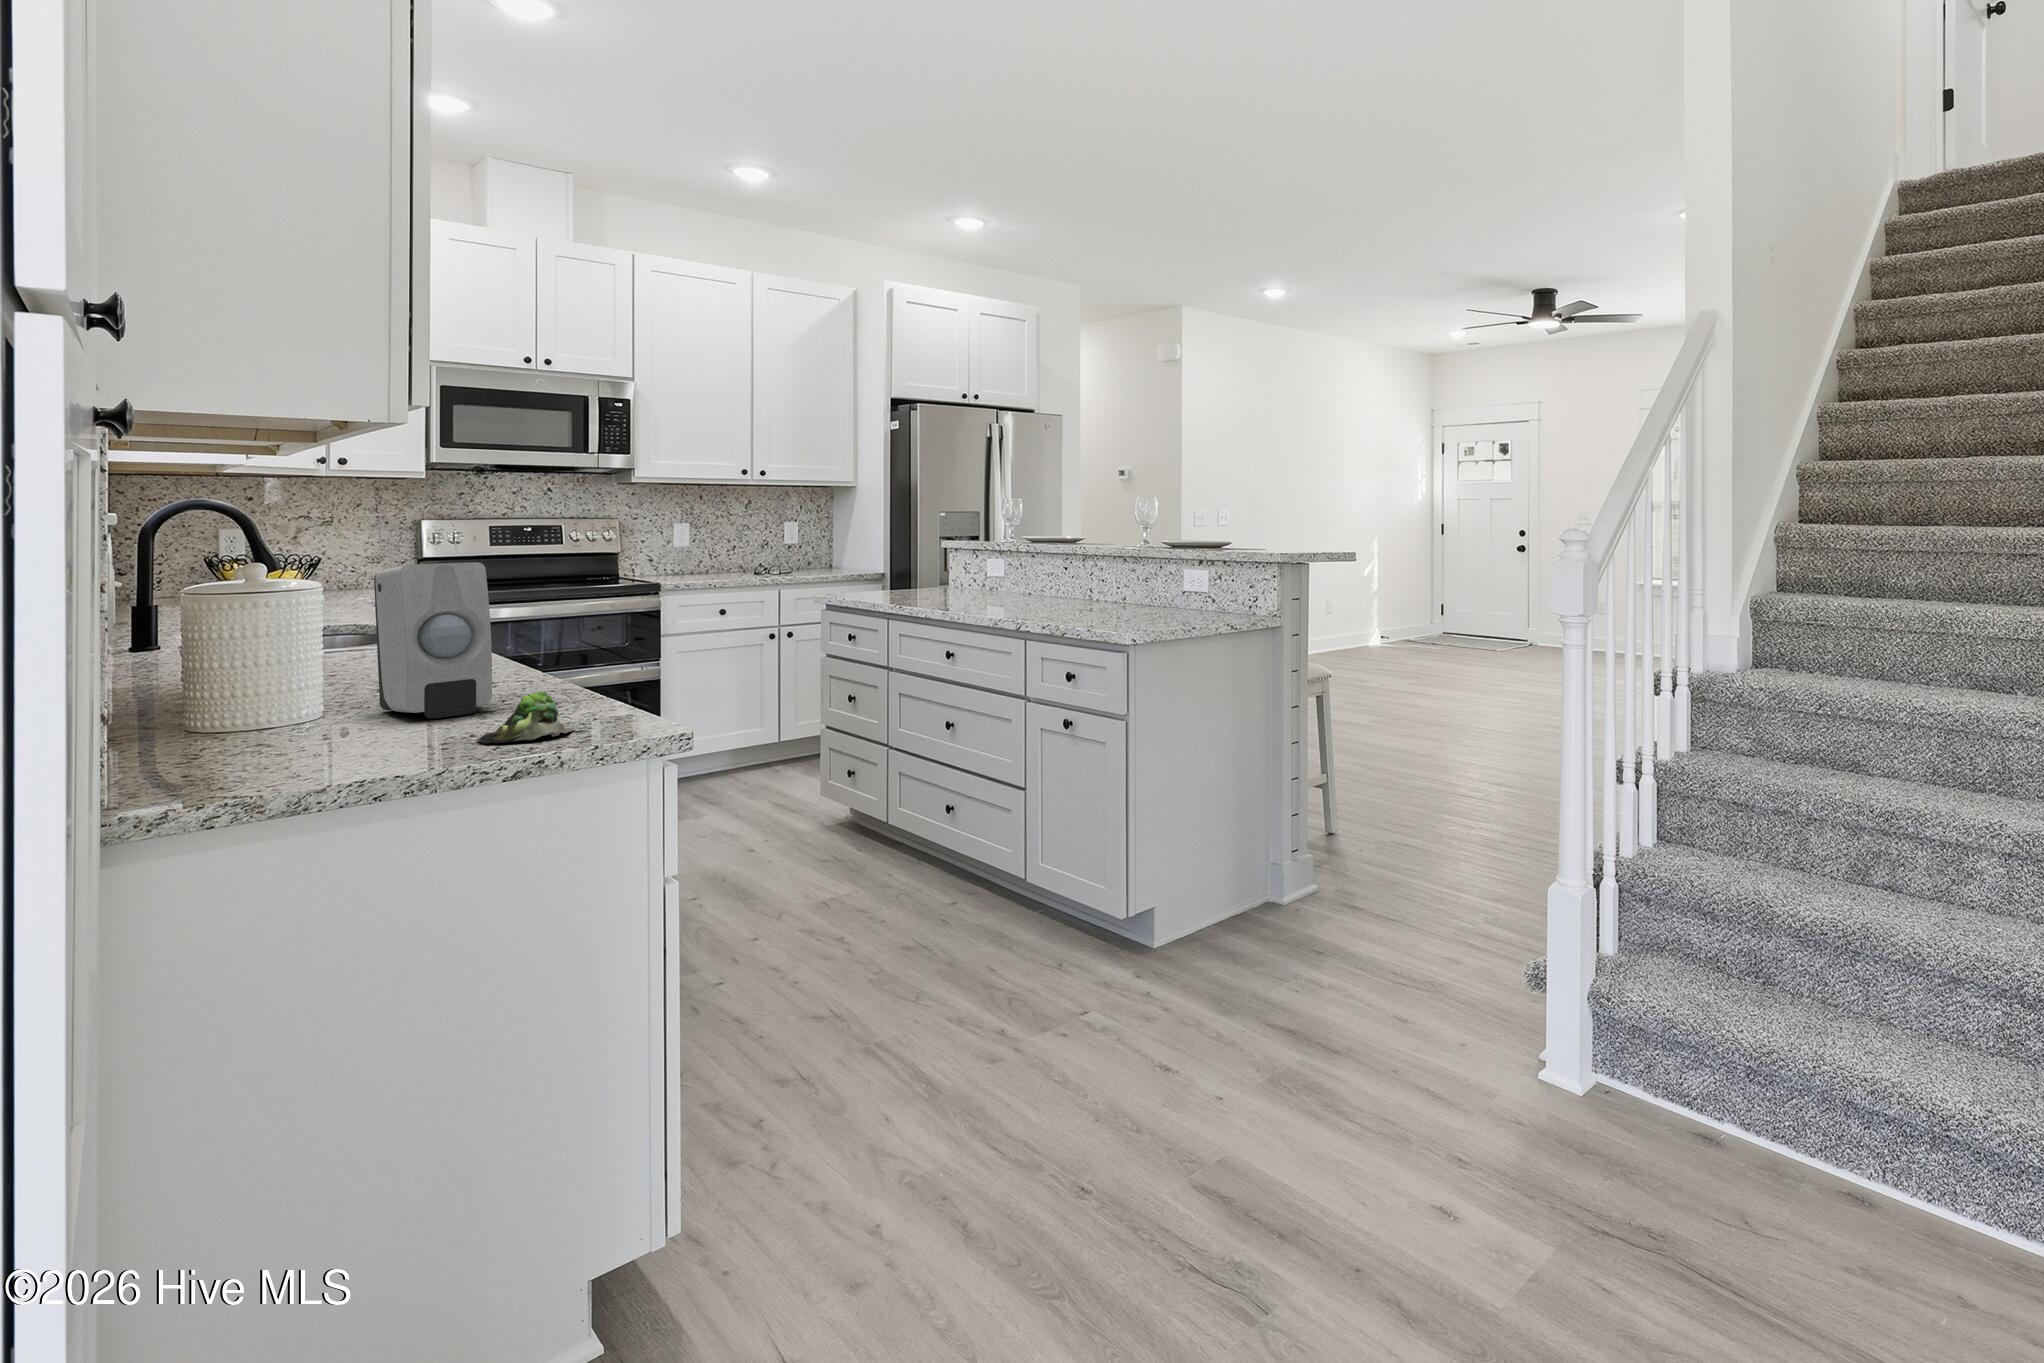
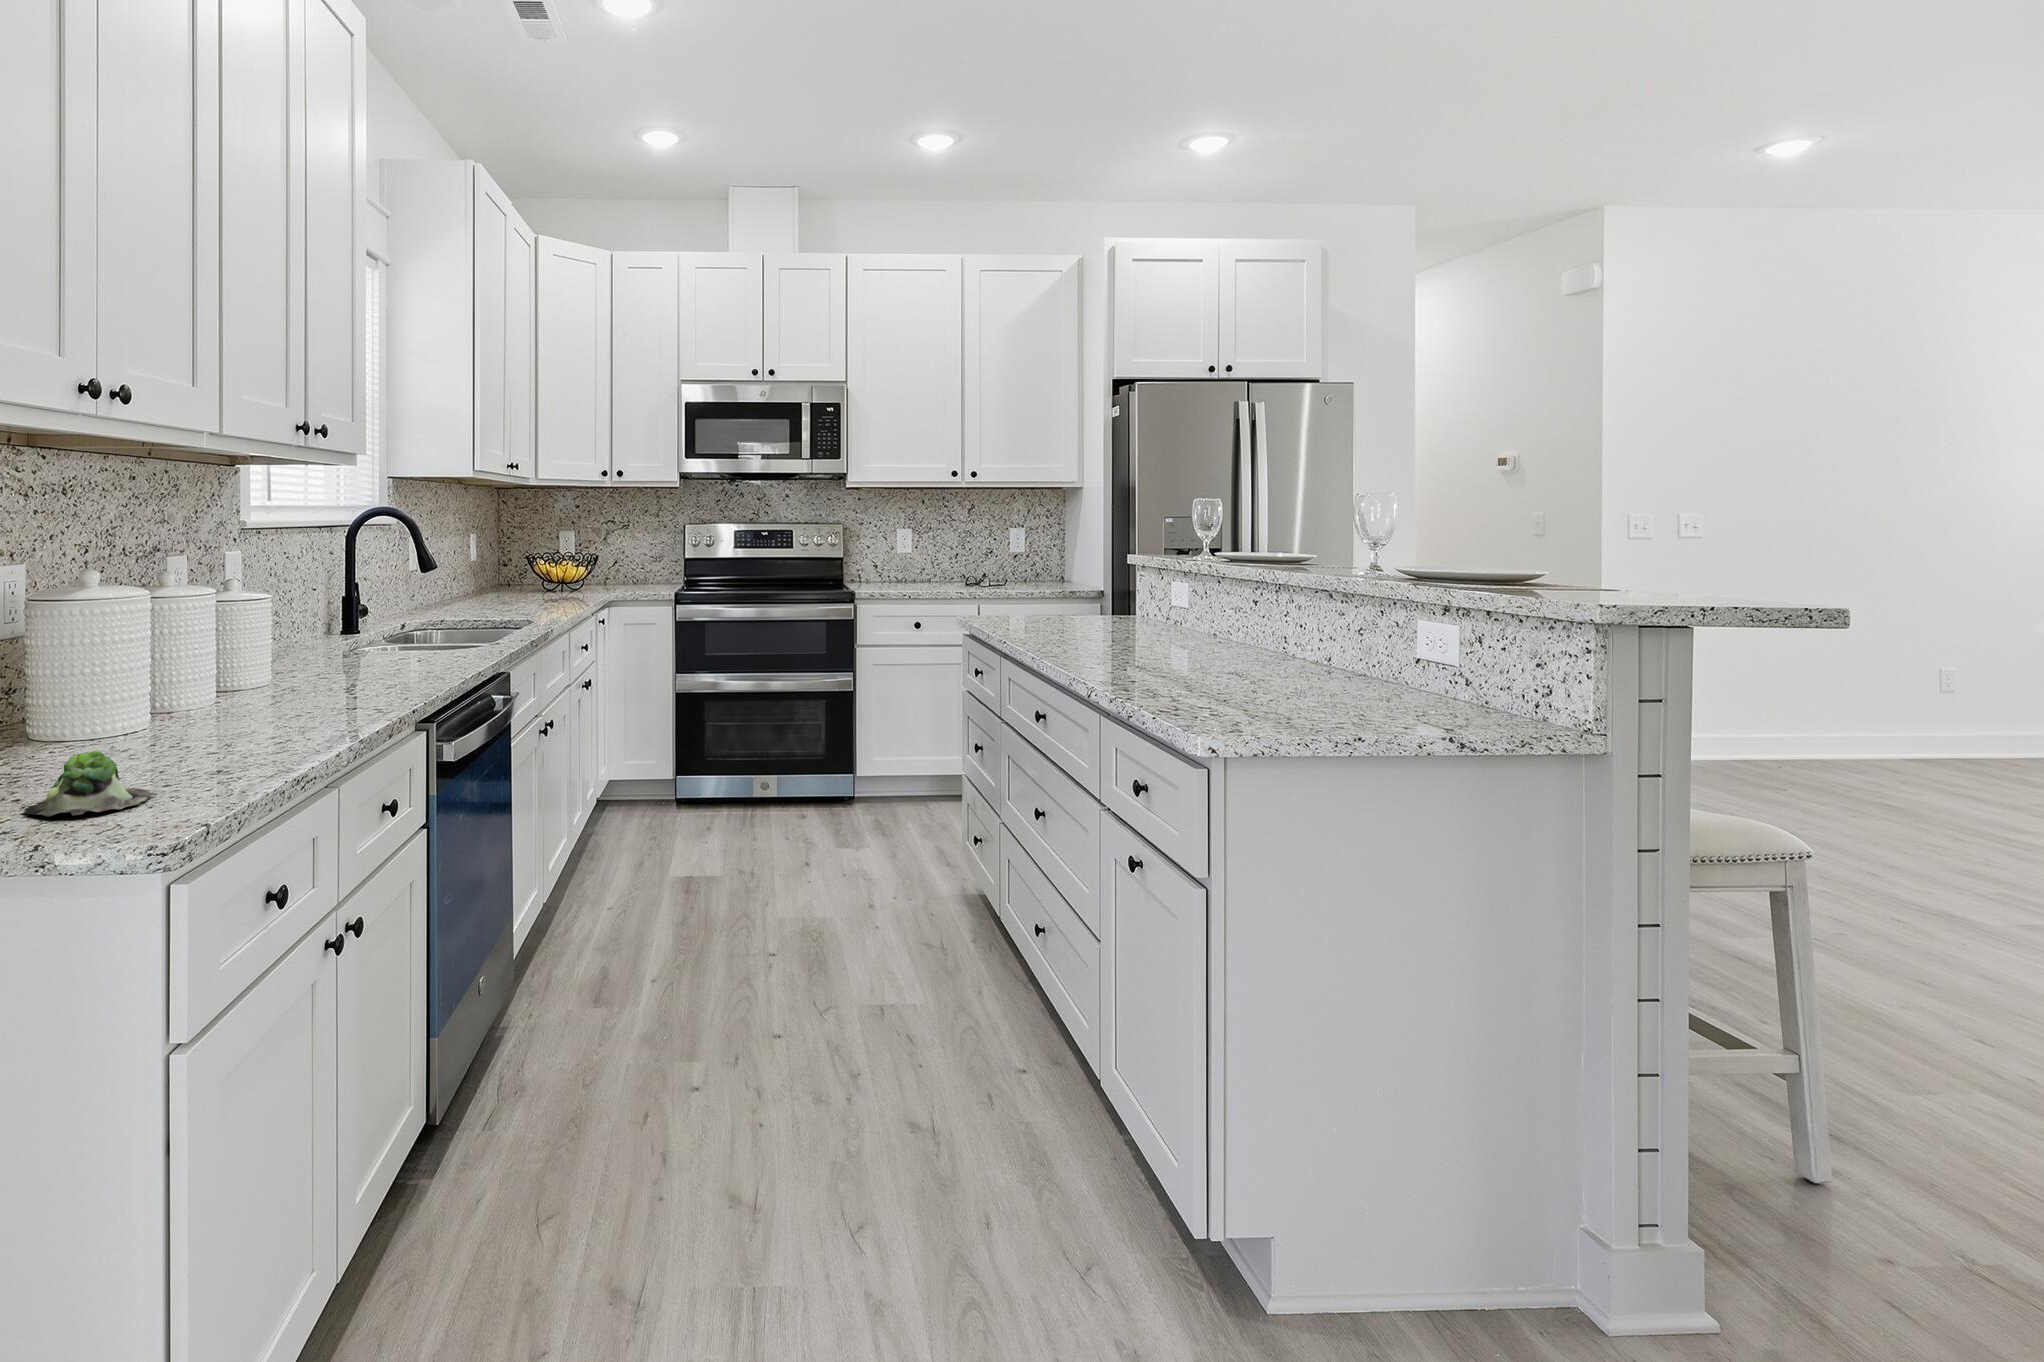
soap dispenser: present [374,562,492,719] -> none [124,576,254,755]

